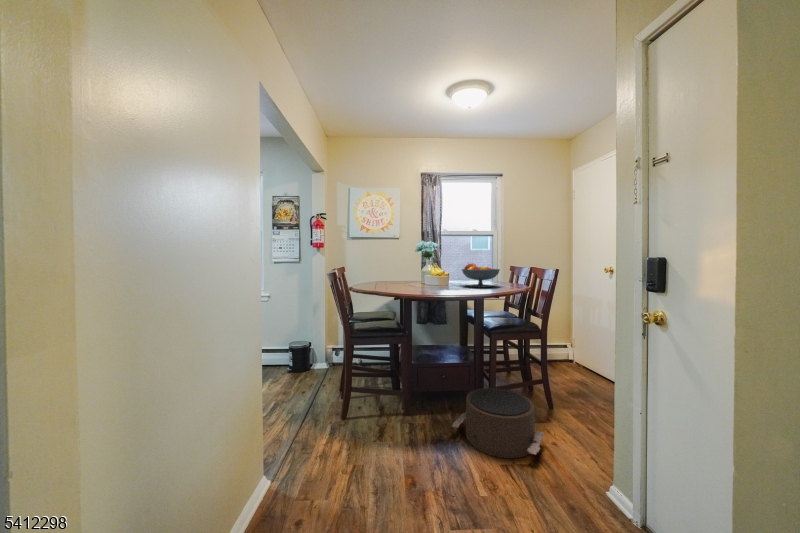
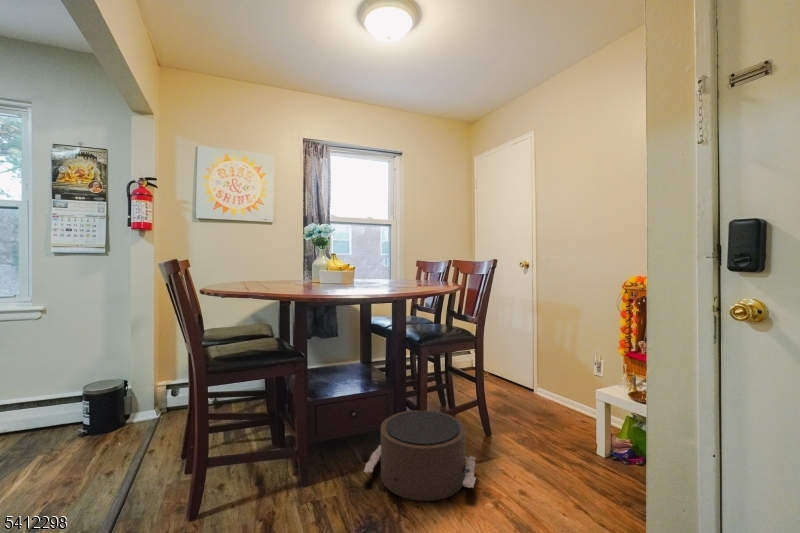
fruit bowl: present [462,263,500,287] -> none [363,255,410,285]

